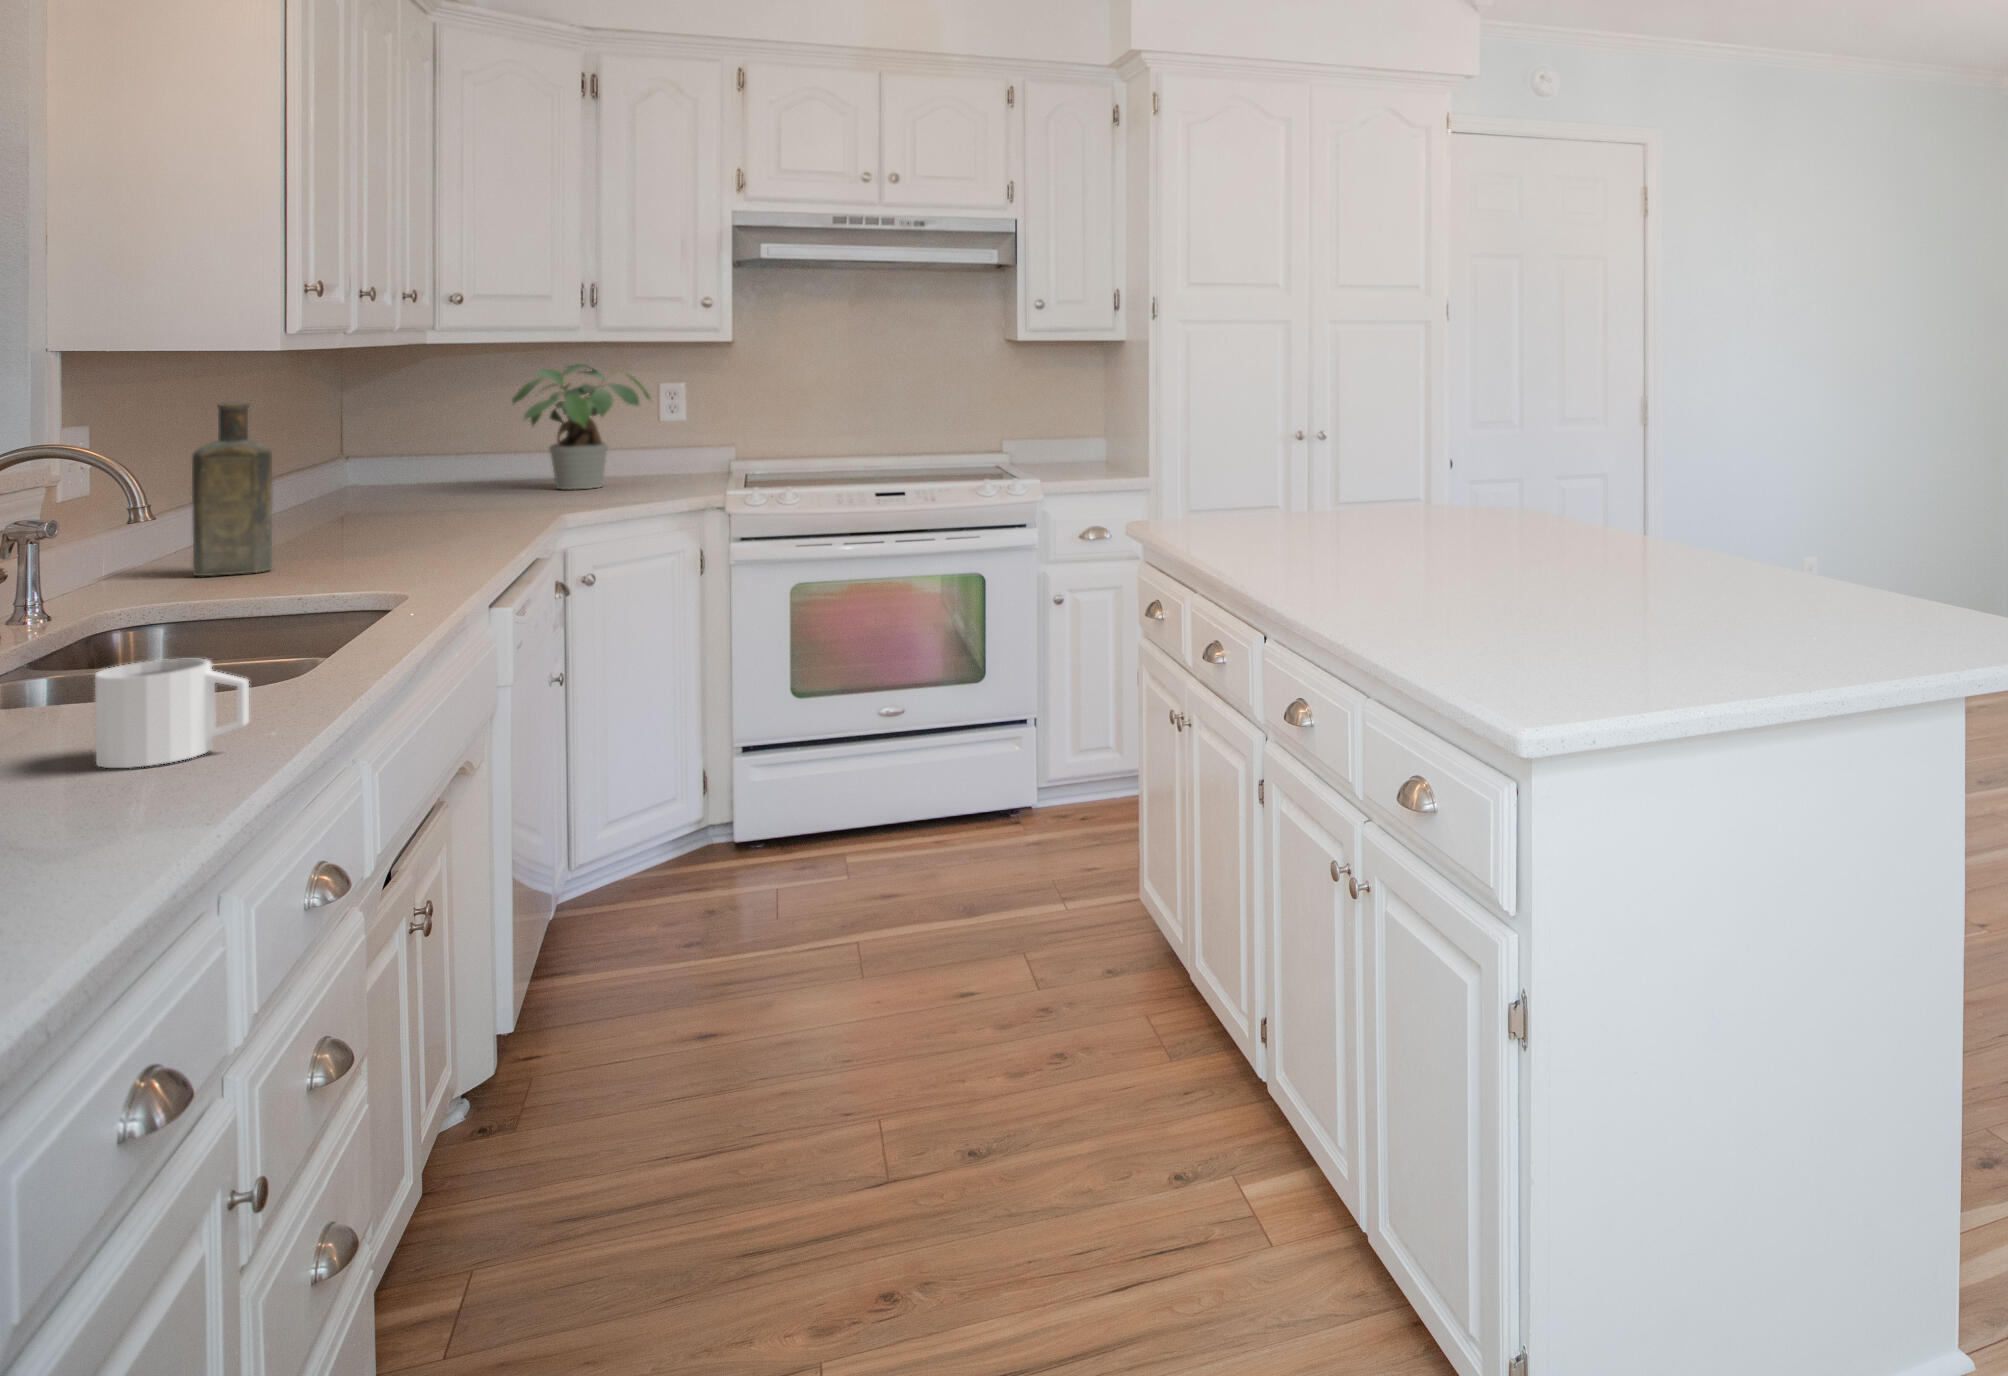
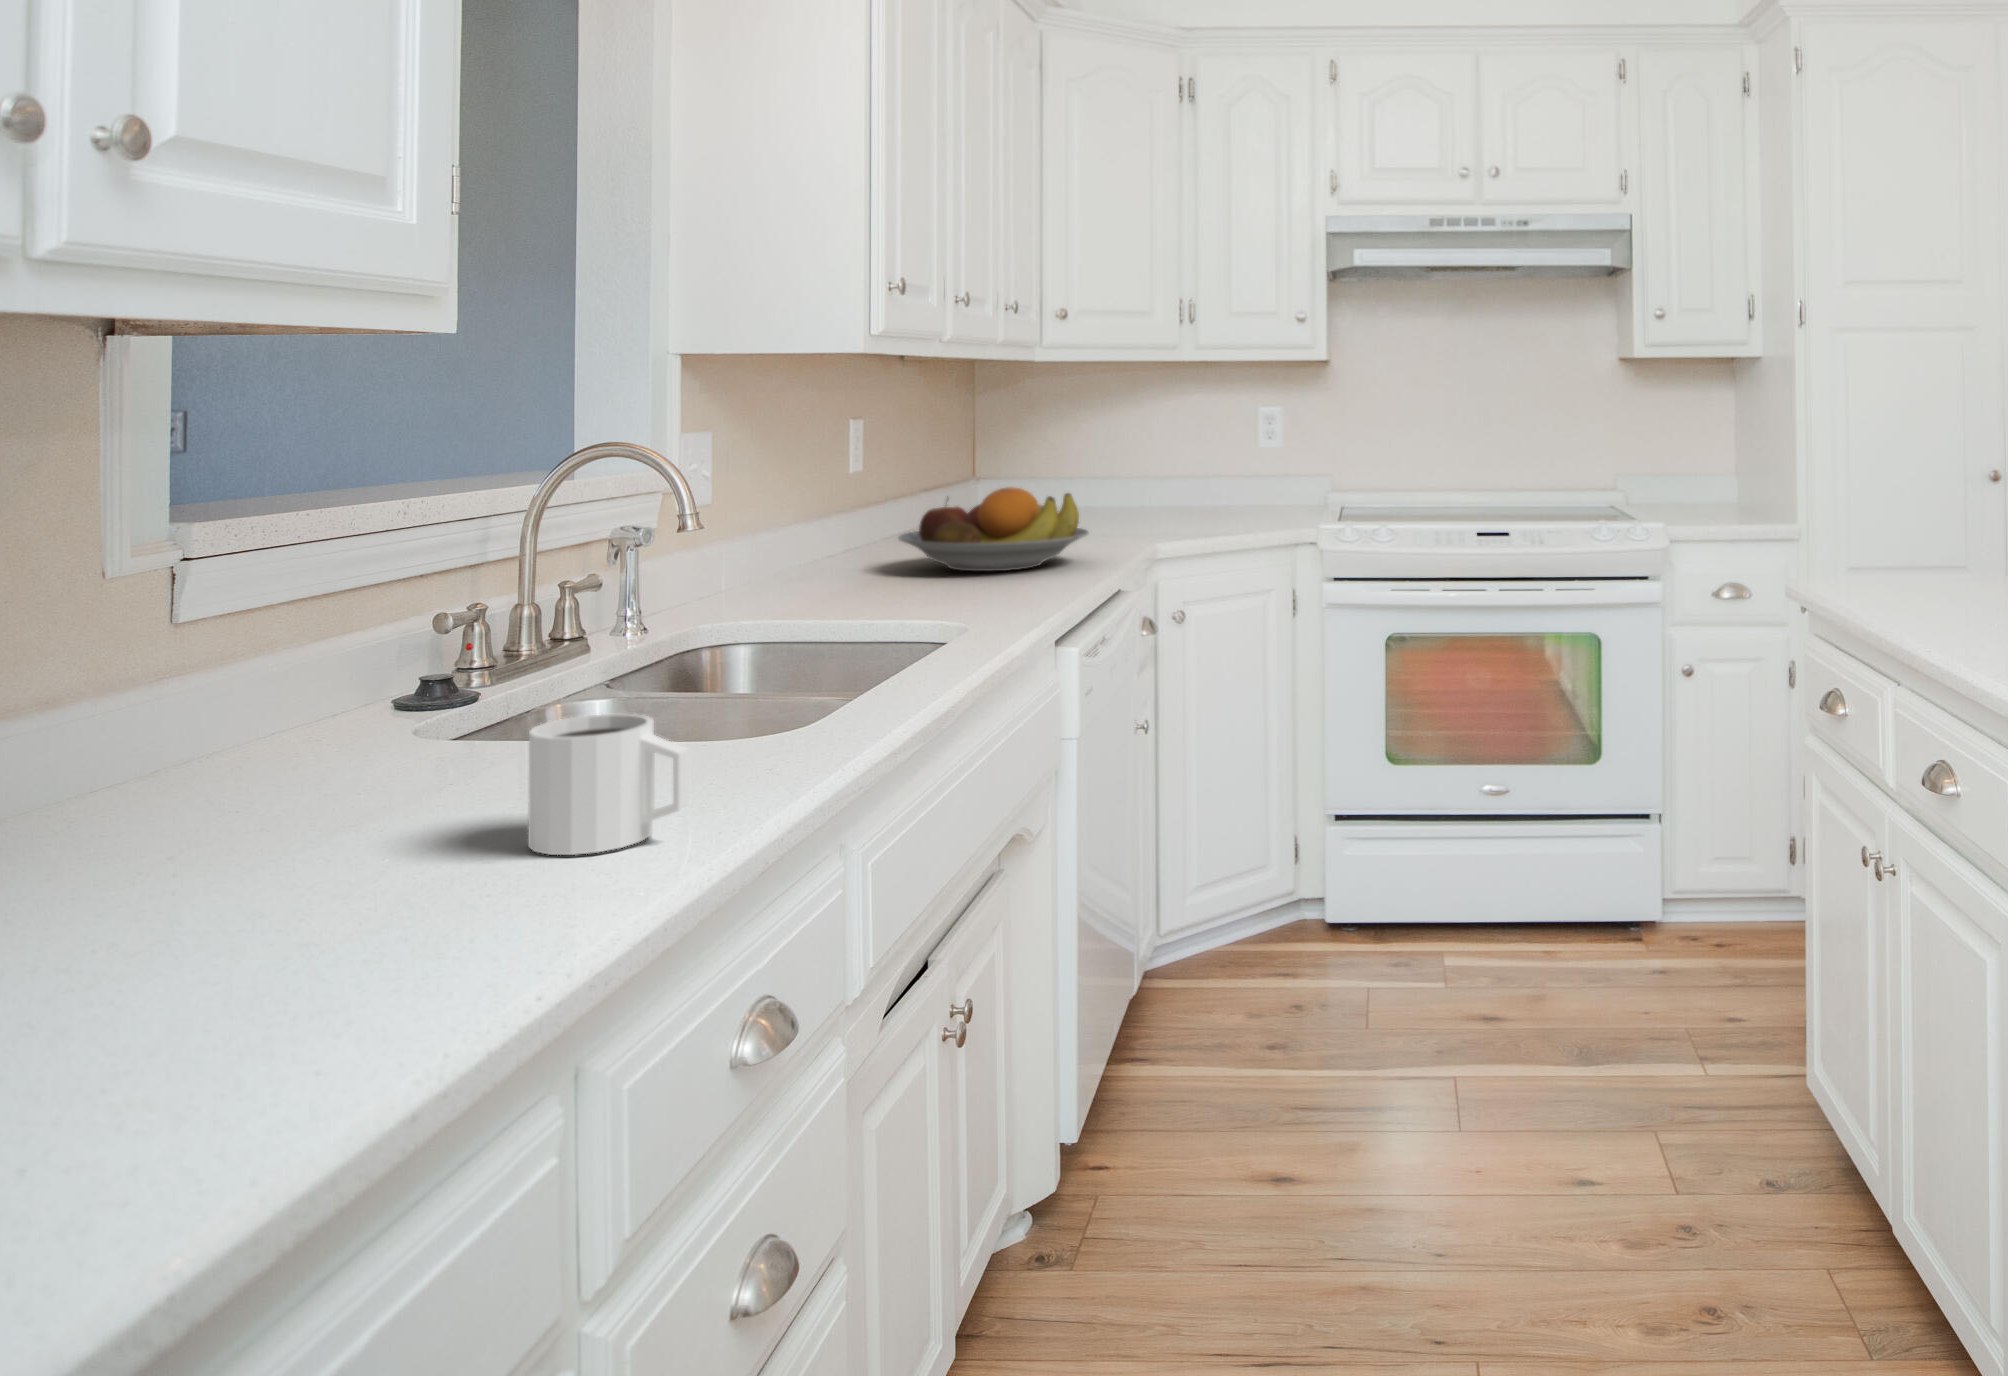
potted plant: present [512,364,650,489] -> none [1123,384,1252,517]
bottle: present [192,403,272,576] -> none [803,414,877,595]
fruit bowl: none [283,467,498,547] -> present [898,487,1089,571]

